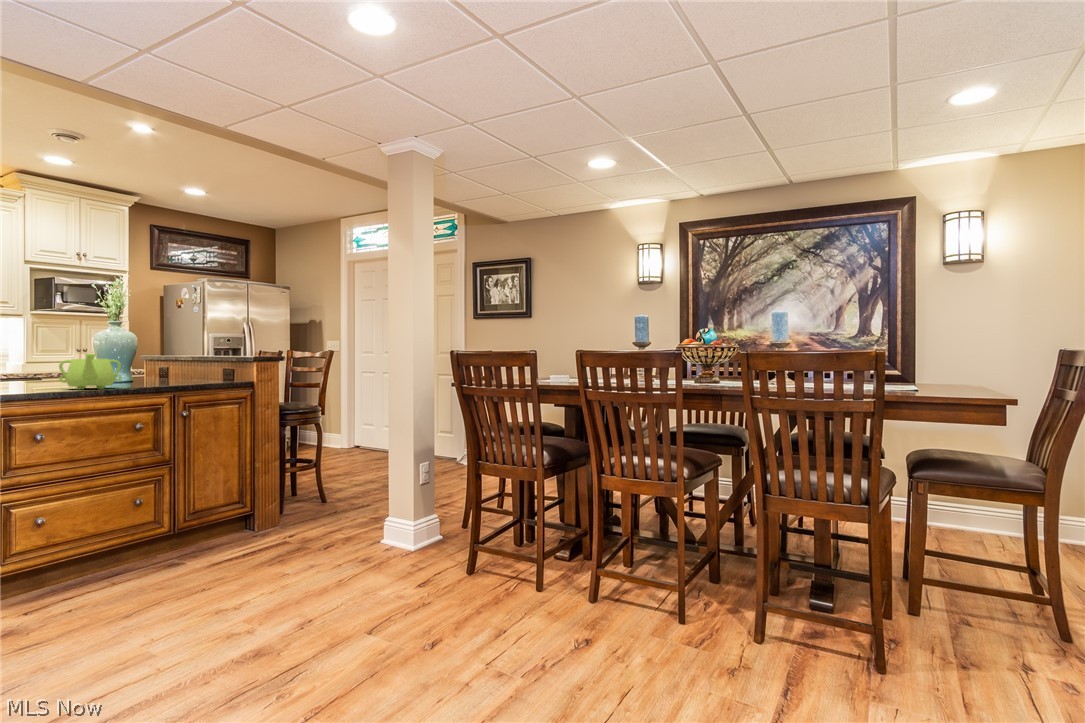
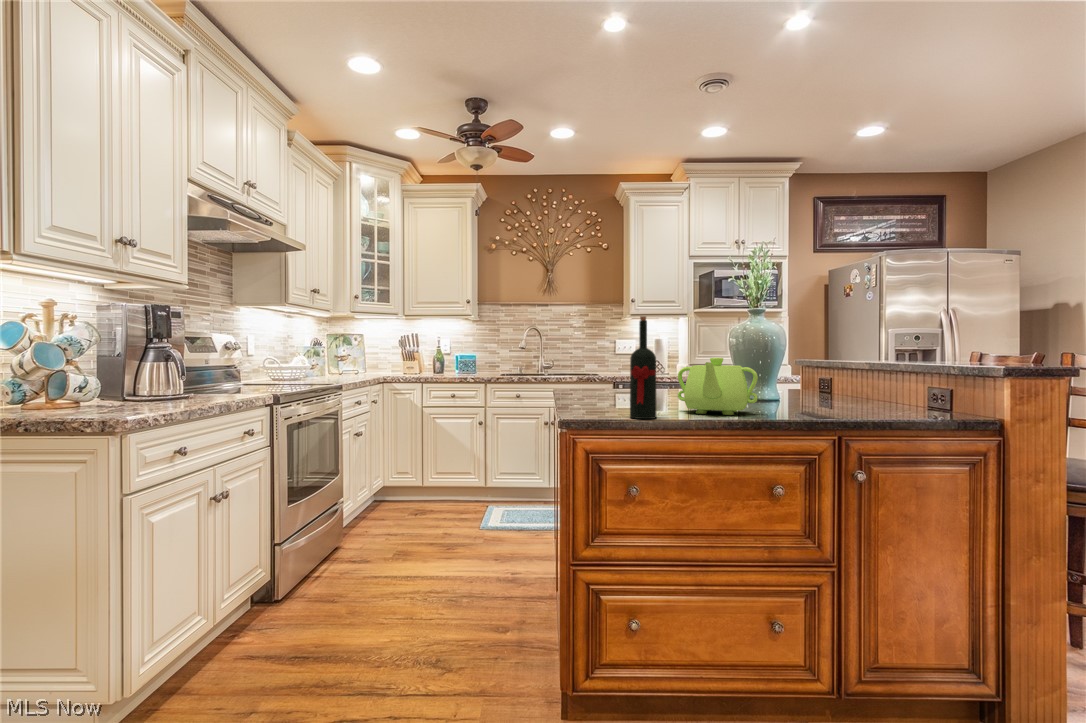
wine bottle: none [27,327,50,393] -> present [630,316,657,419]

